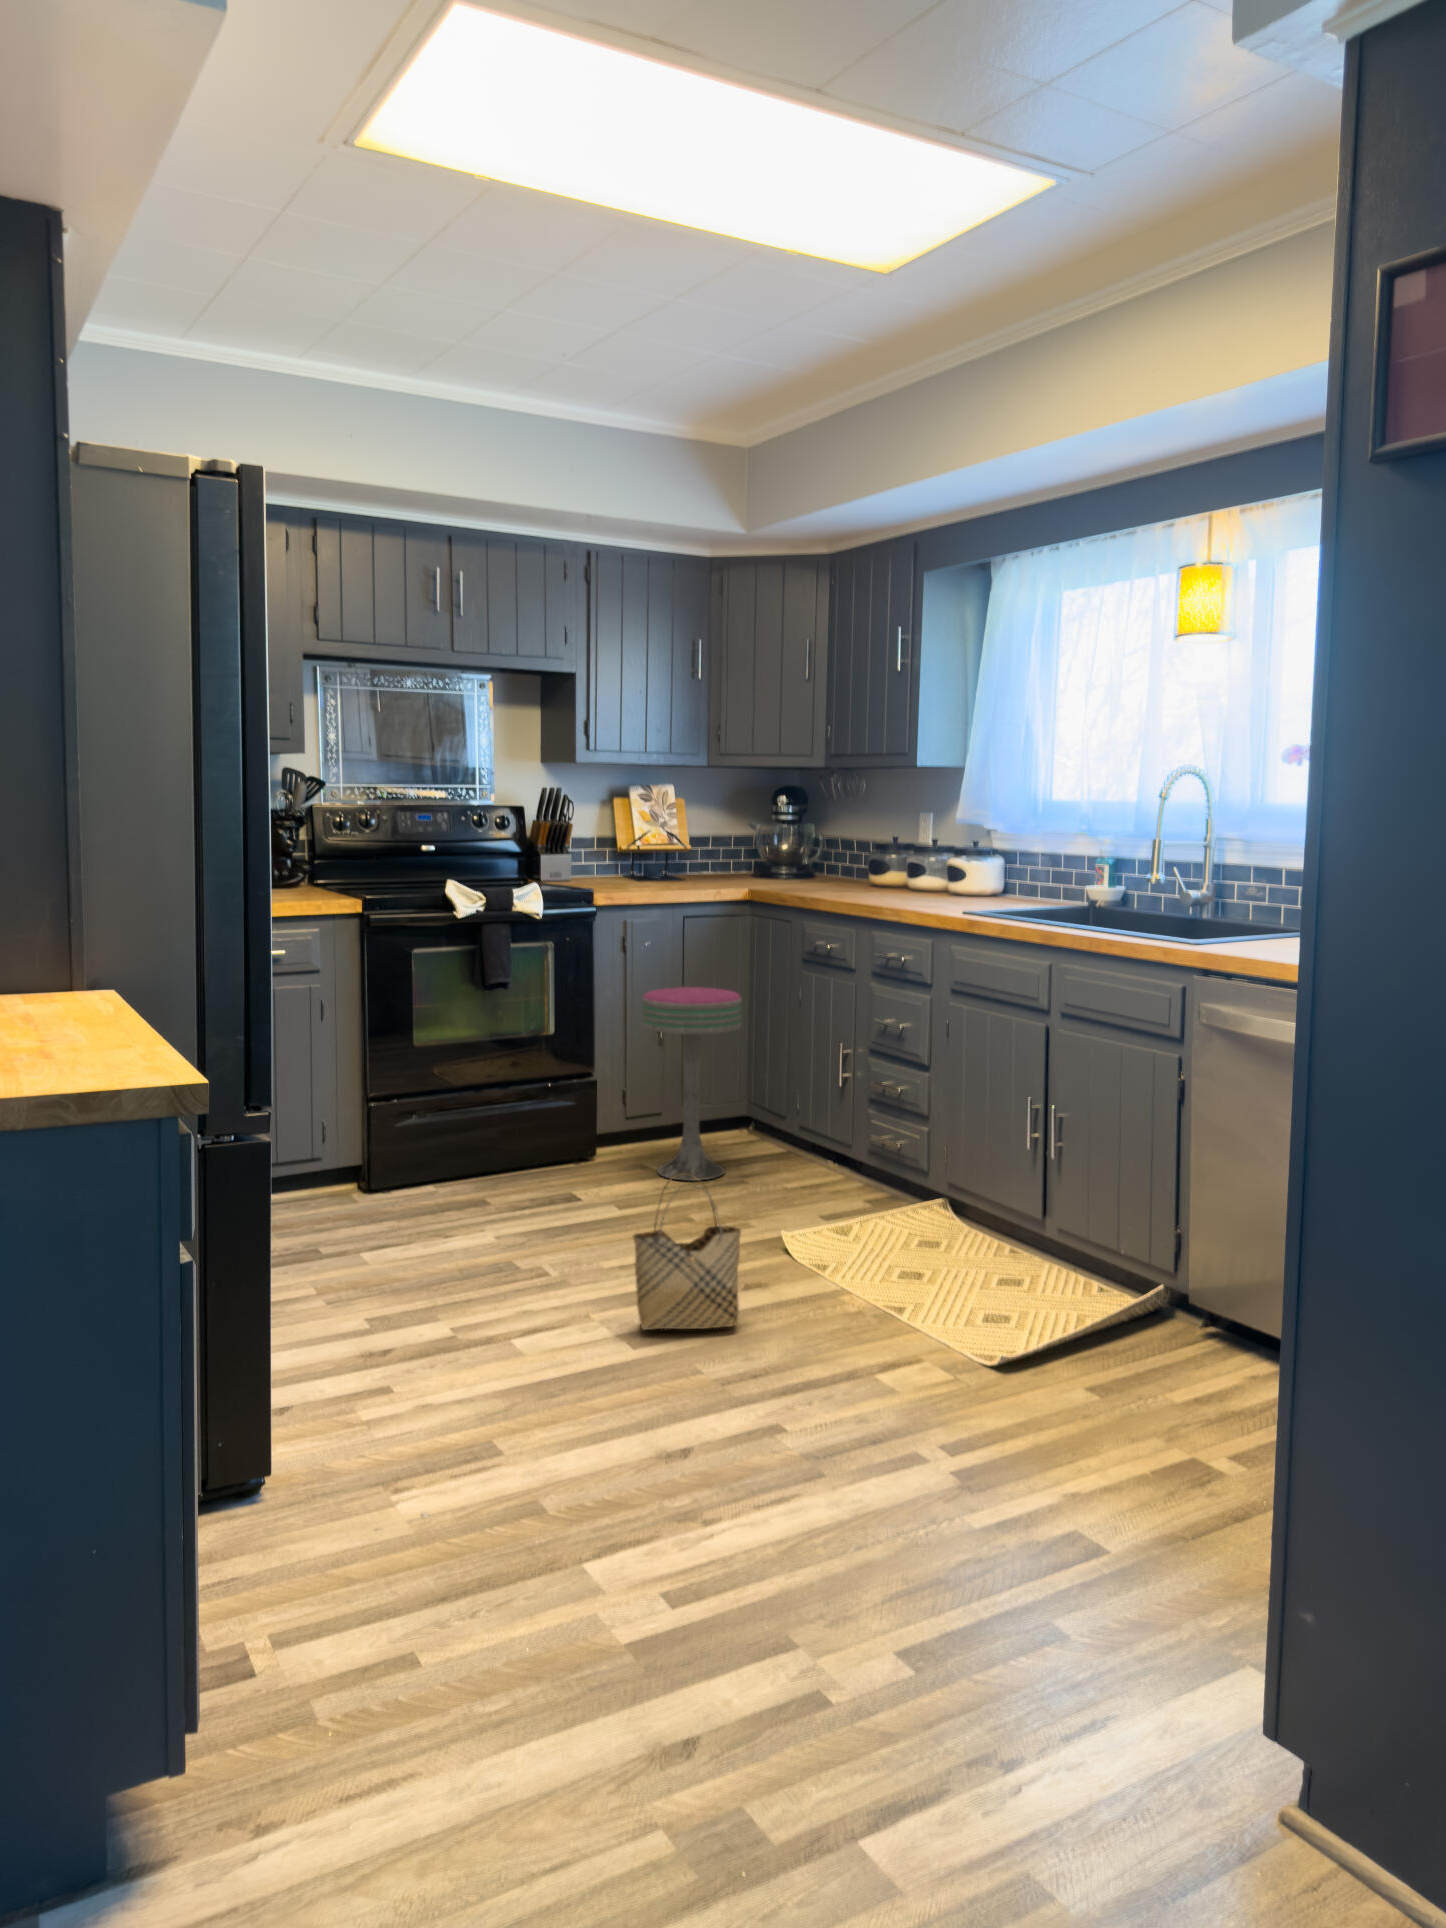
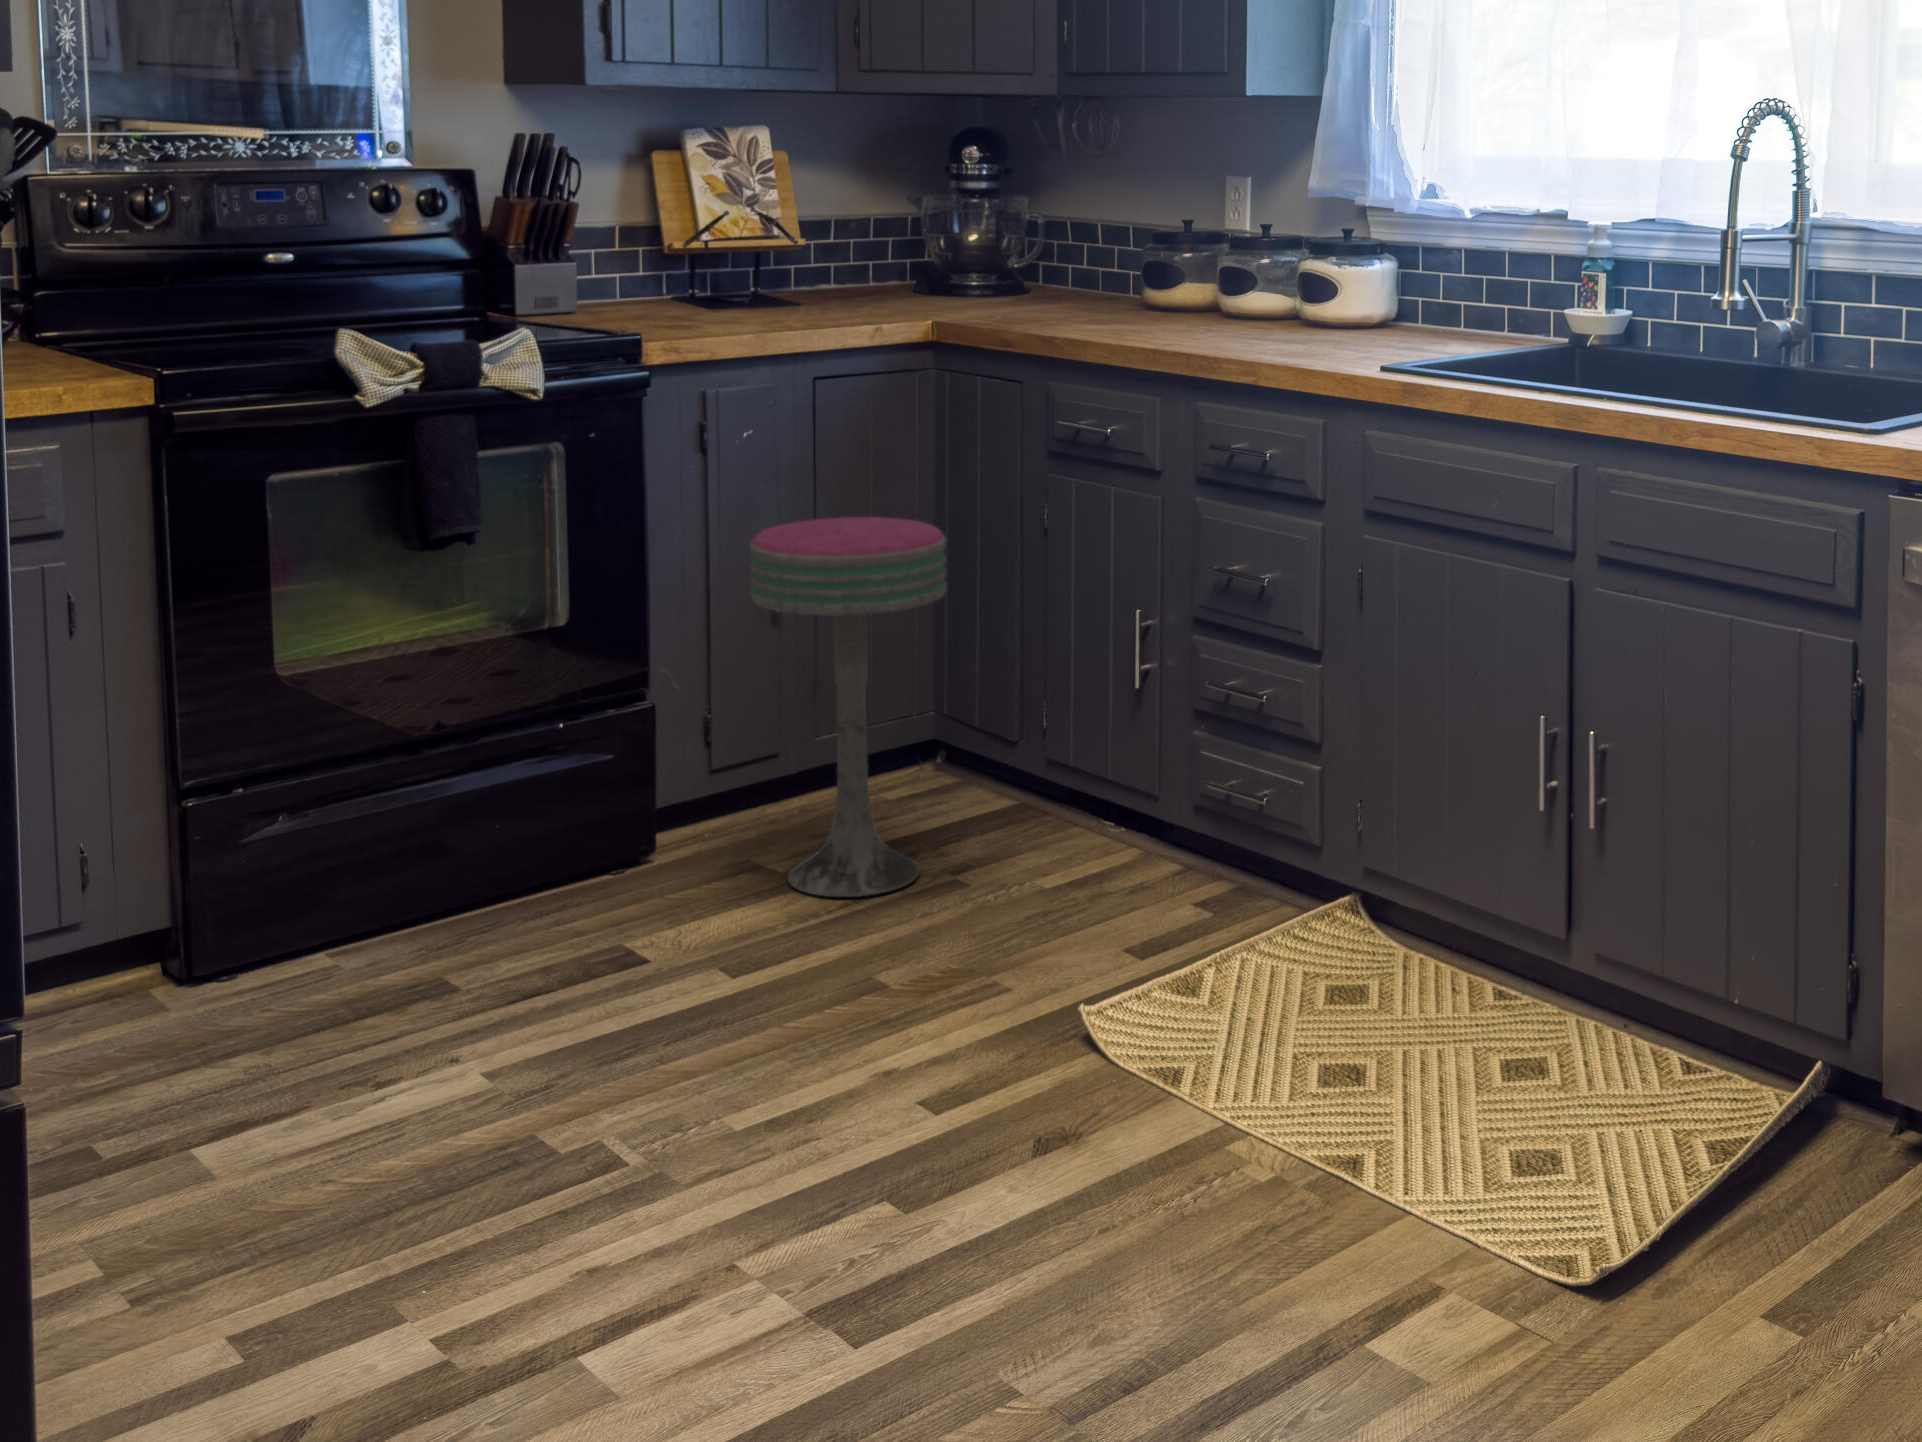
woven basket: present [633,1172,741,1330] -> none [827,939,1052,1288]

